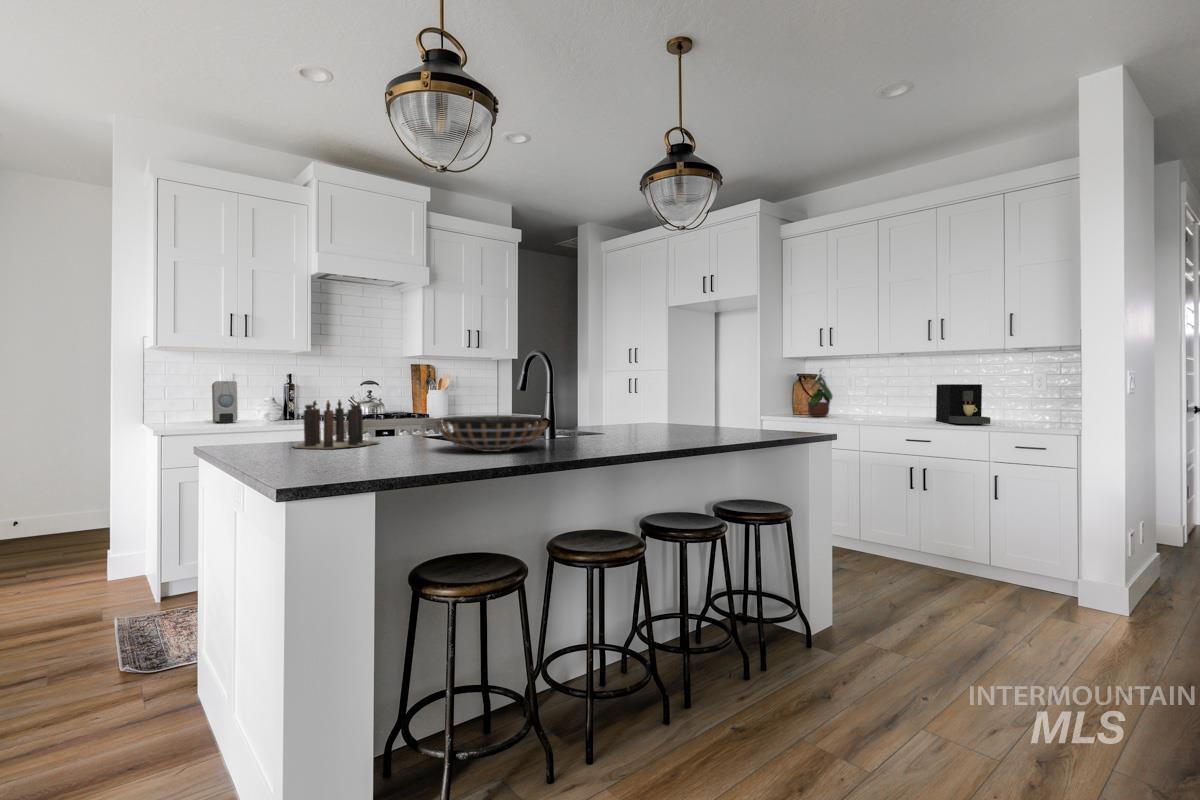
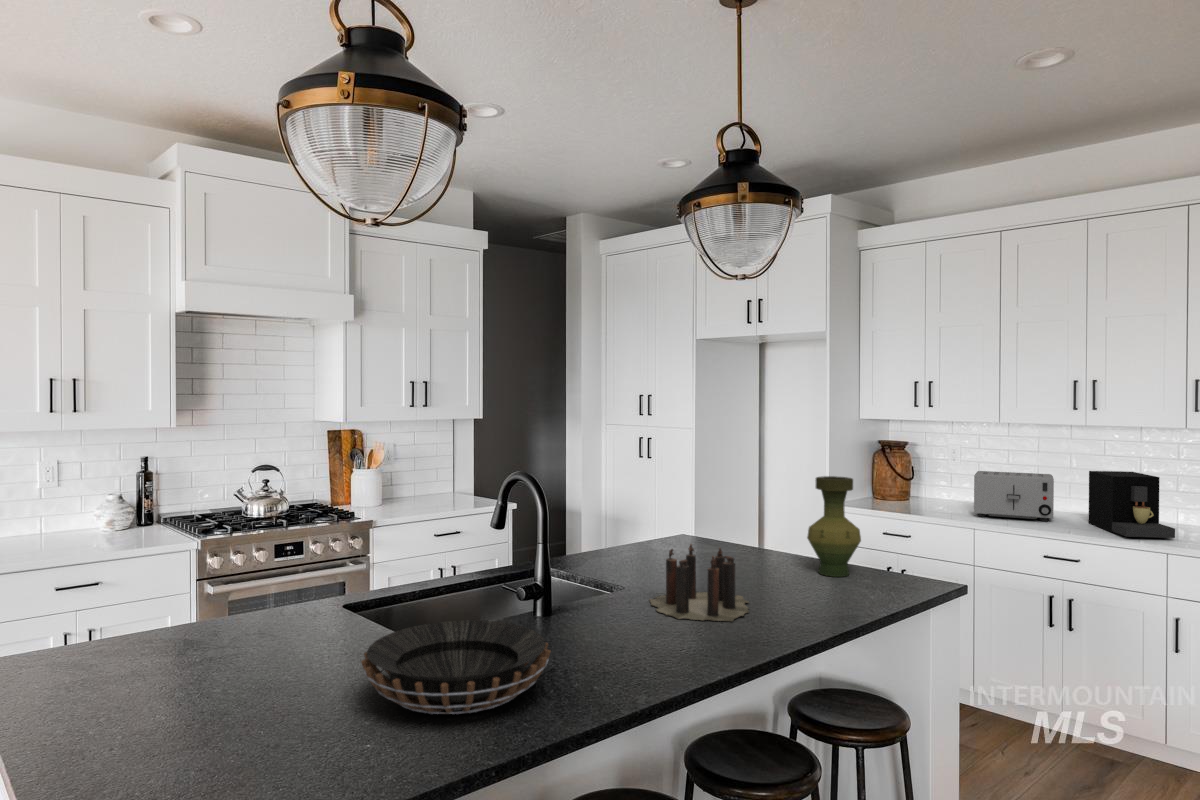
vase: none [728,365,763,429] -> present [807,476,861,577]
potted plant: present [808,370,832,417] -> none [893,438,940,509]
soap dispenser: present [212,381,238,423] -> none [25,477,63,542]
toaster: none [858,389,913,420] -> present [974,471,1054,521]
candle: present [293,400,379,449] -> present [649,544,749,621]

